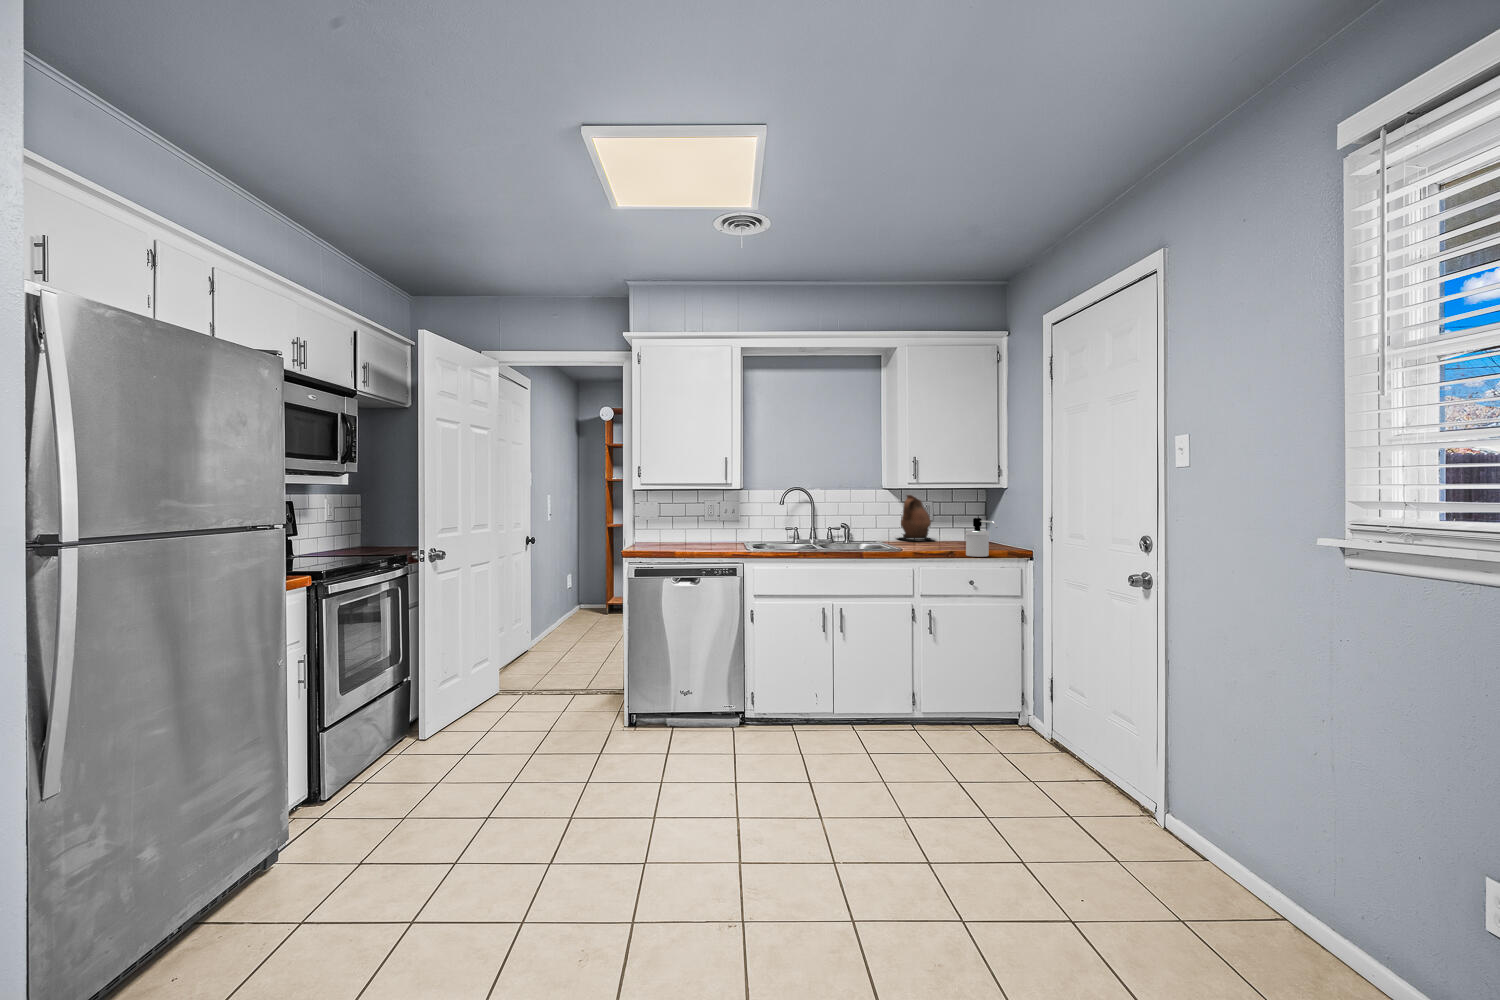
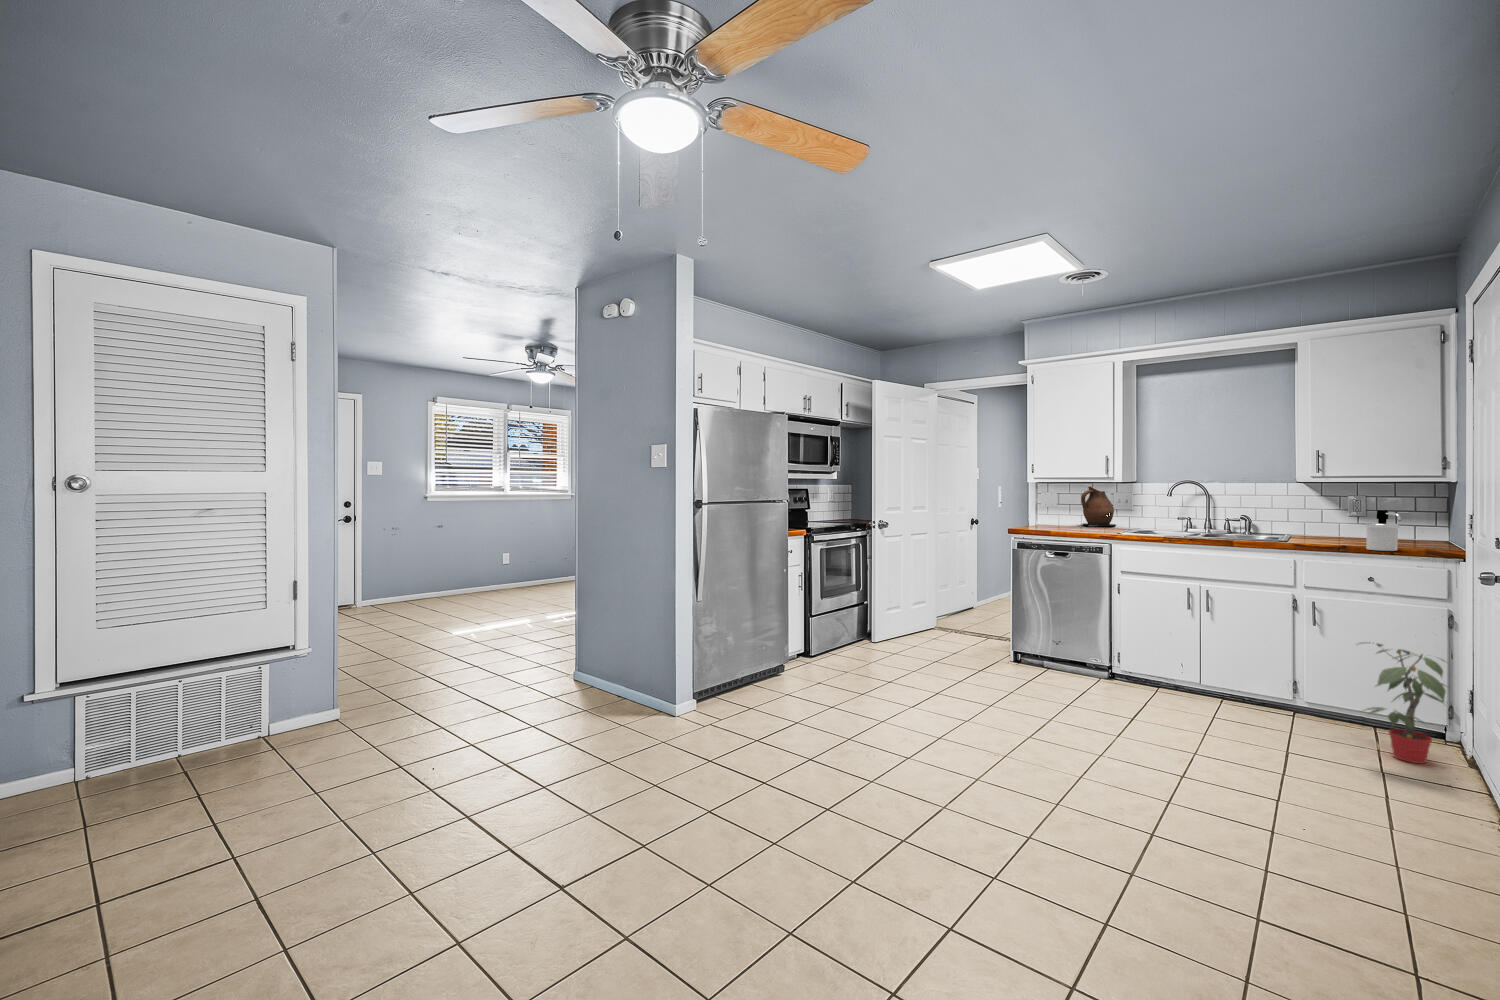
ceramic pitcher: present [900,495,931,540] -> present [1081,487,1115,526]
potted plant: none [975,648,1080,760] -> present [1361,642,1446,763]

